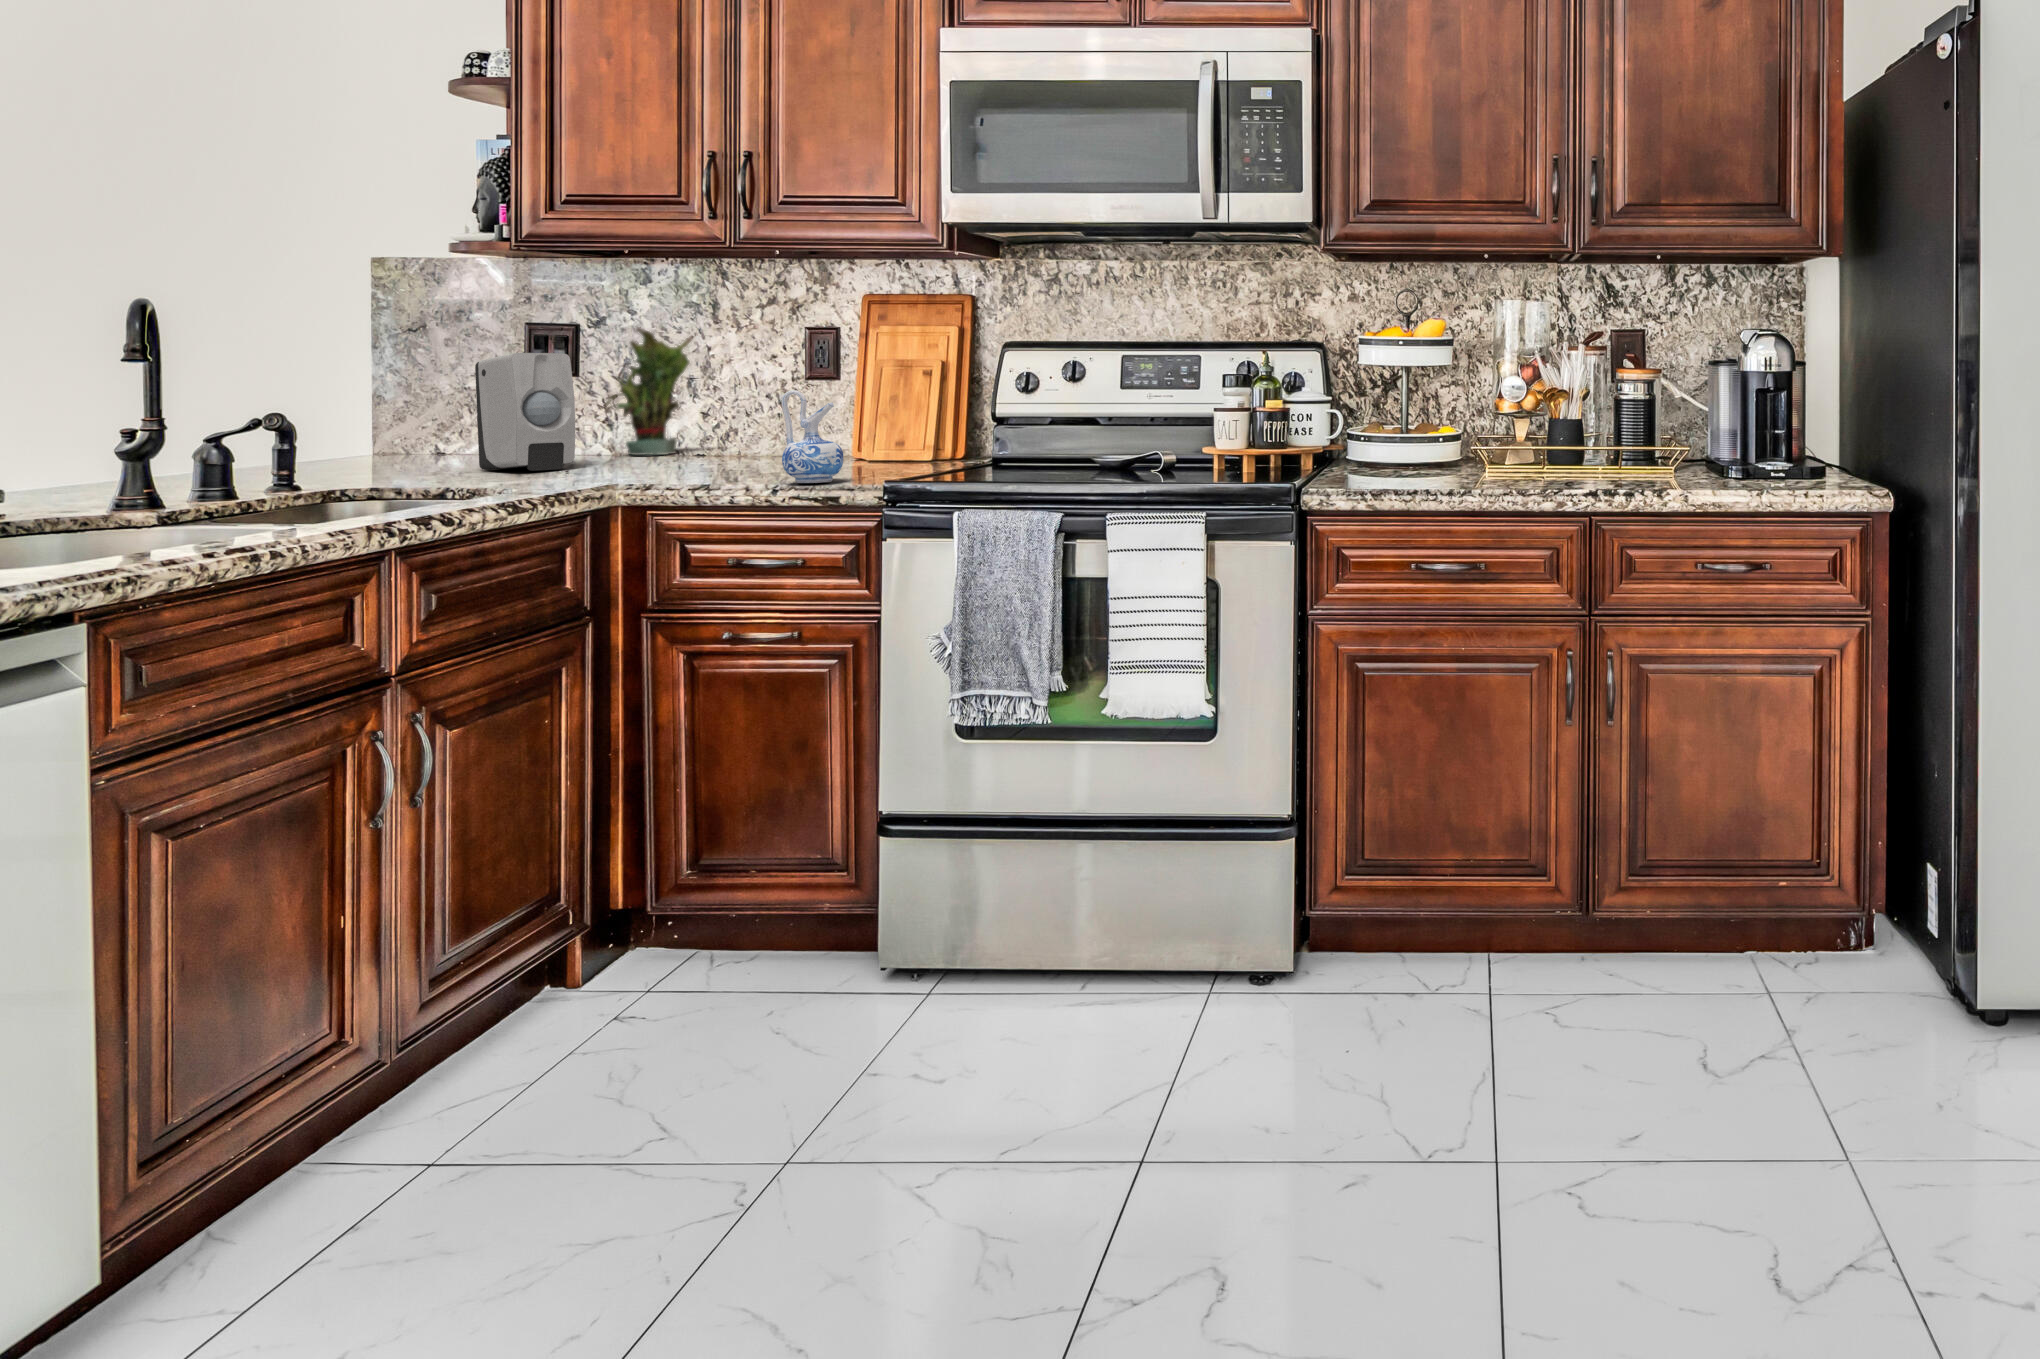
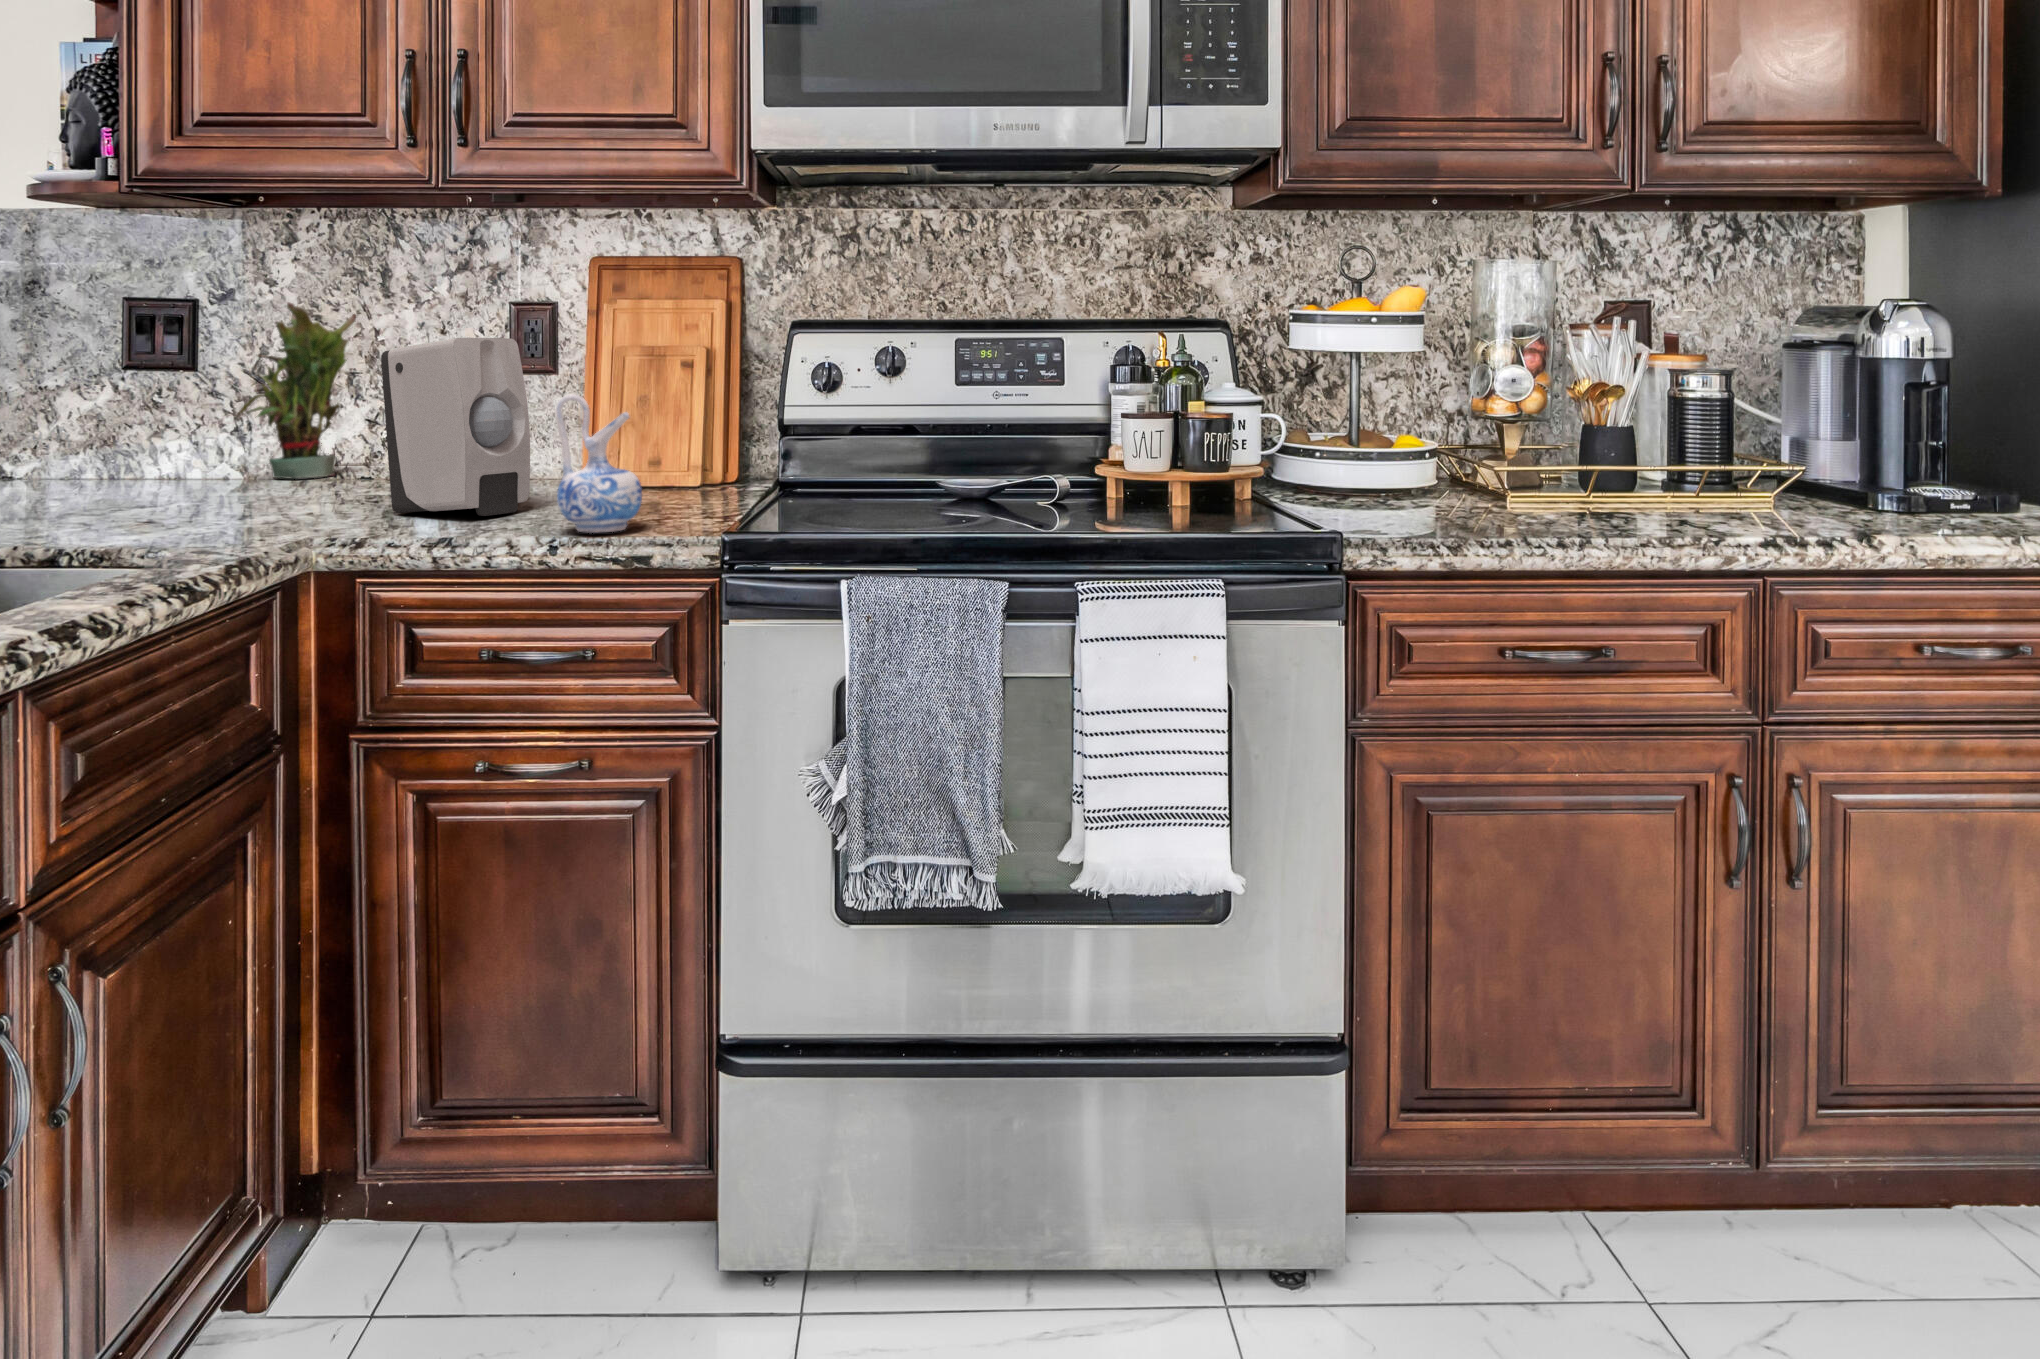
soap dispenser: present [475,353,575,471] -> present [381,338,530,516]

